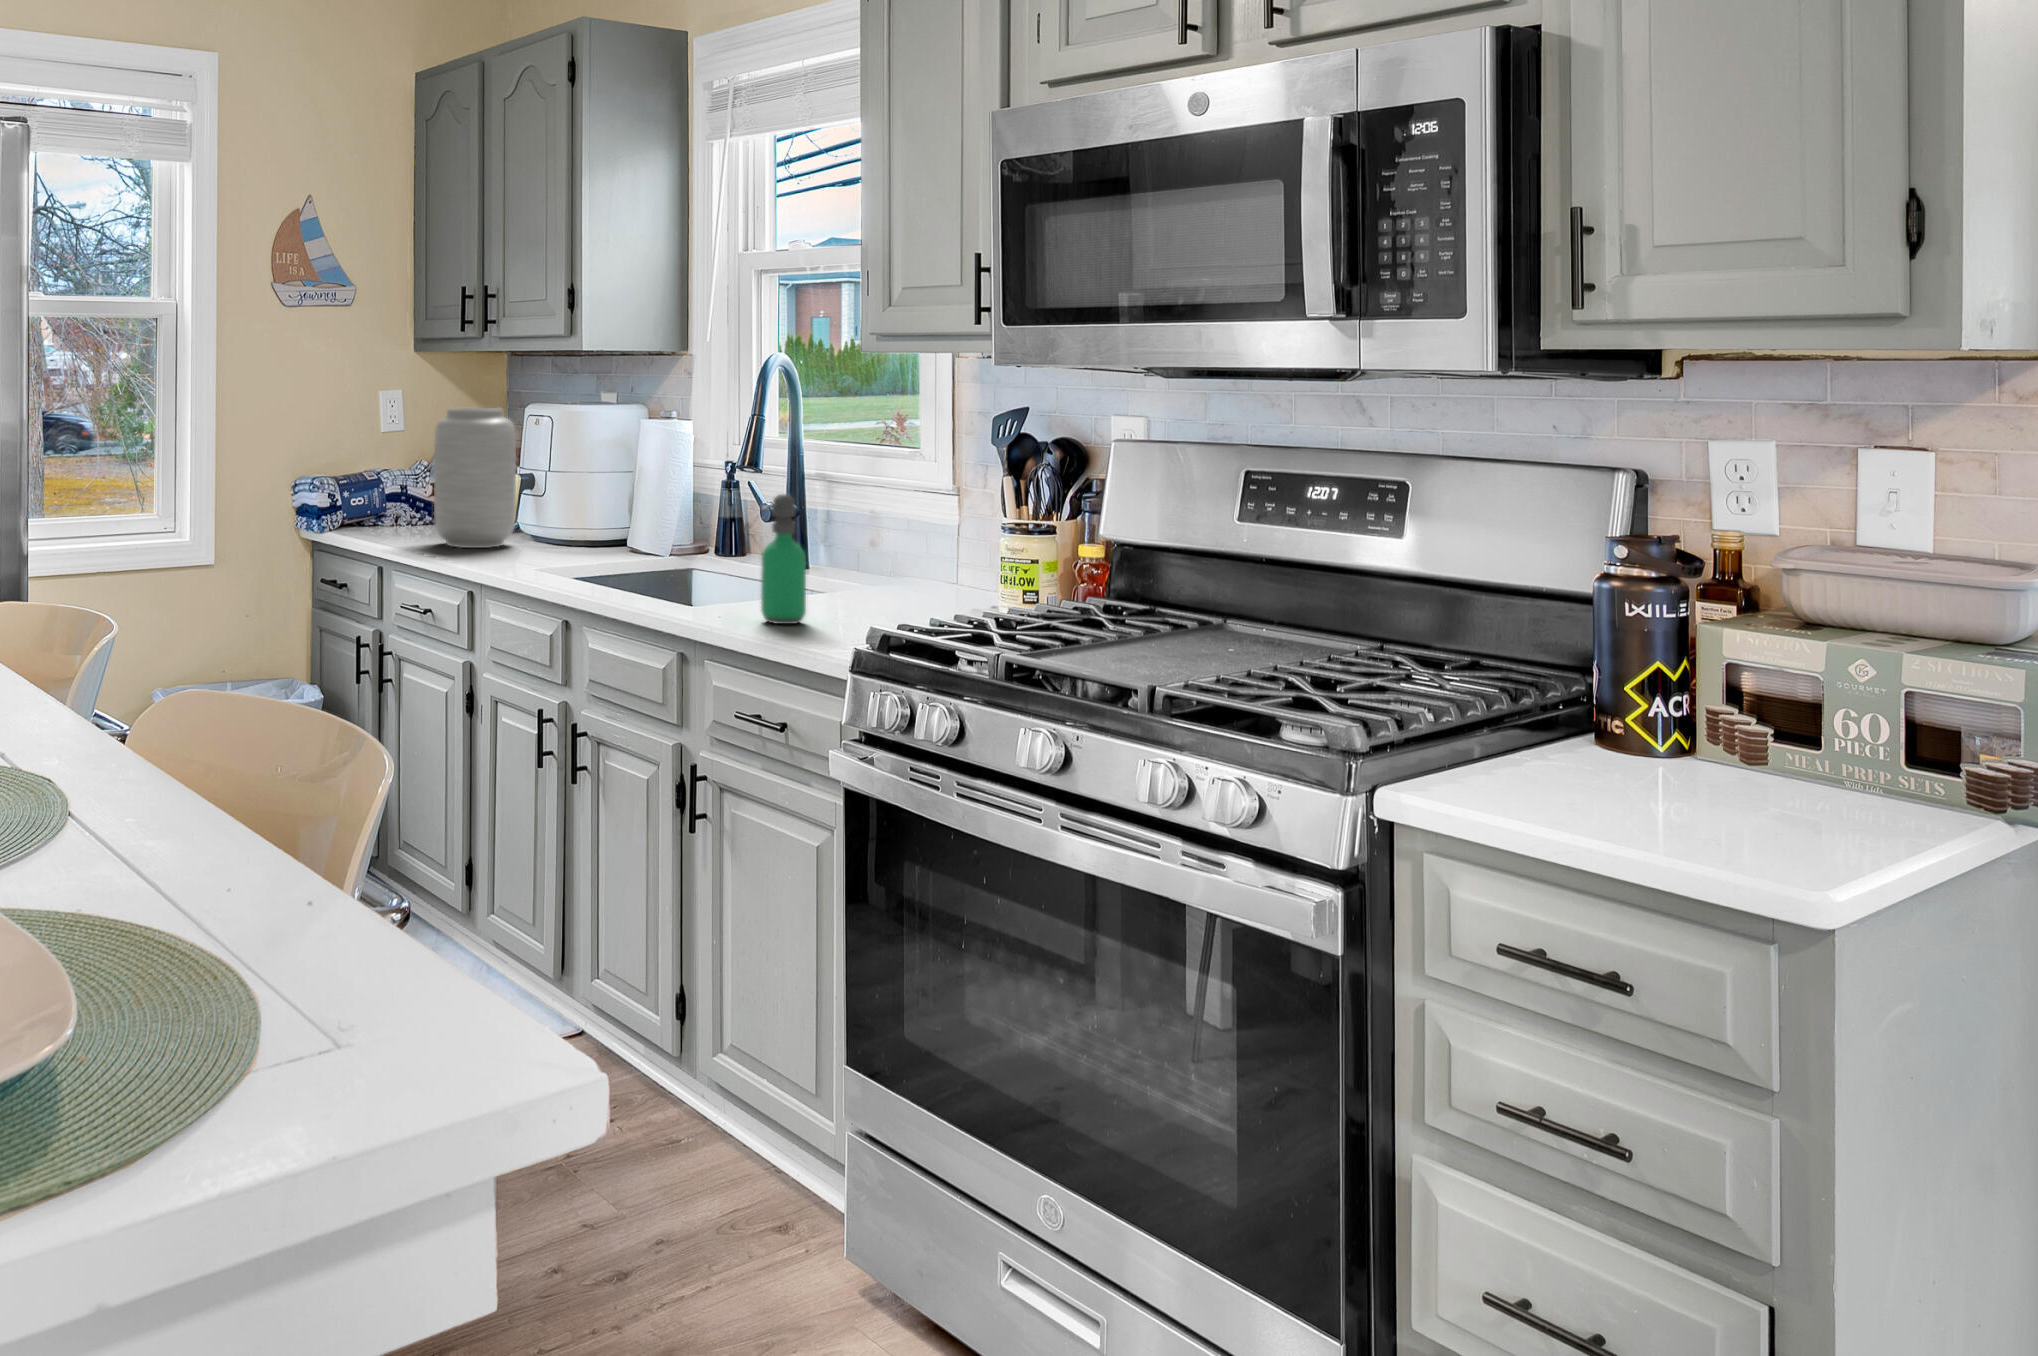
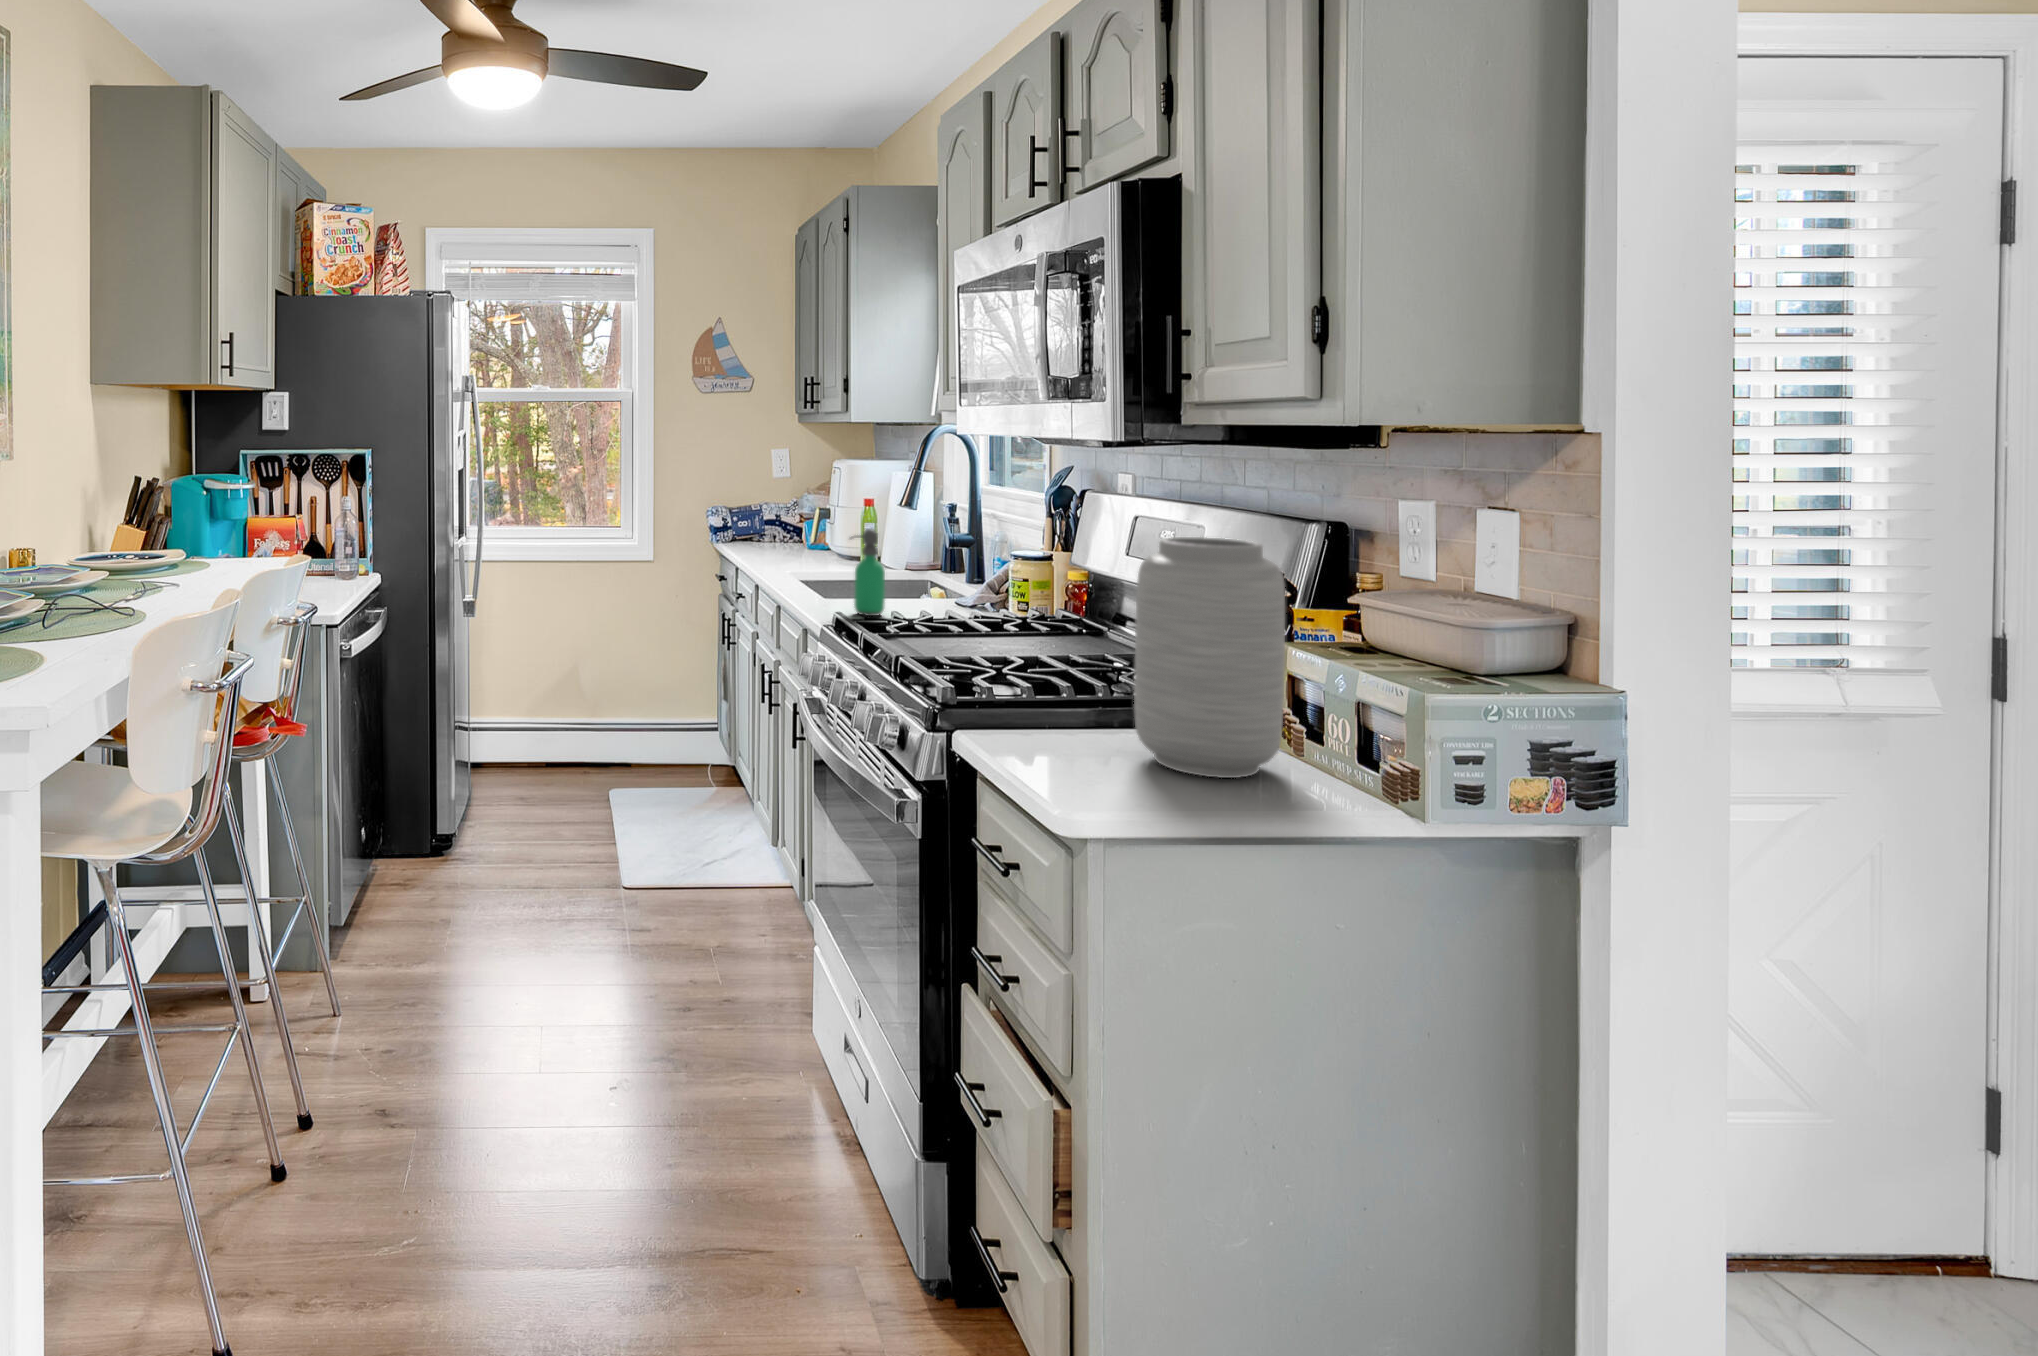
vase: present [434,408,516,548] -> present [1134,537,1285,778]

